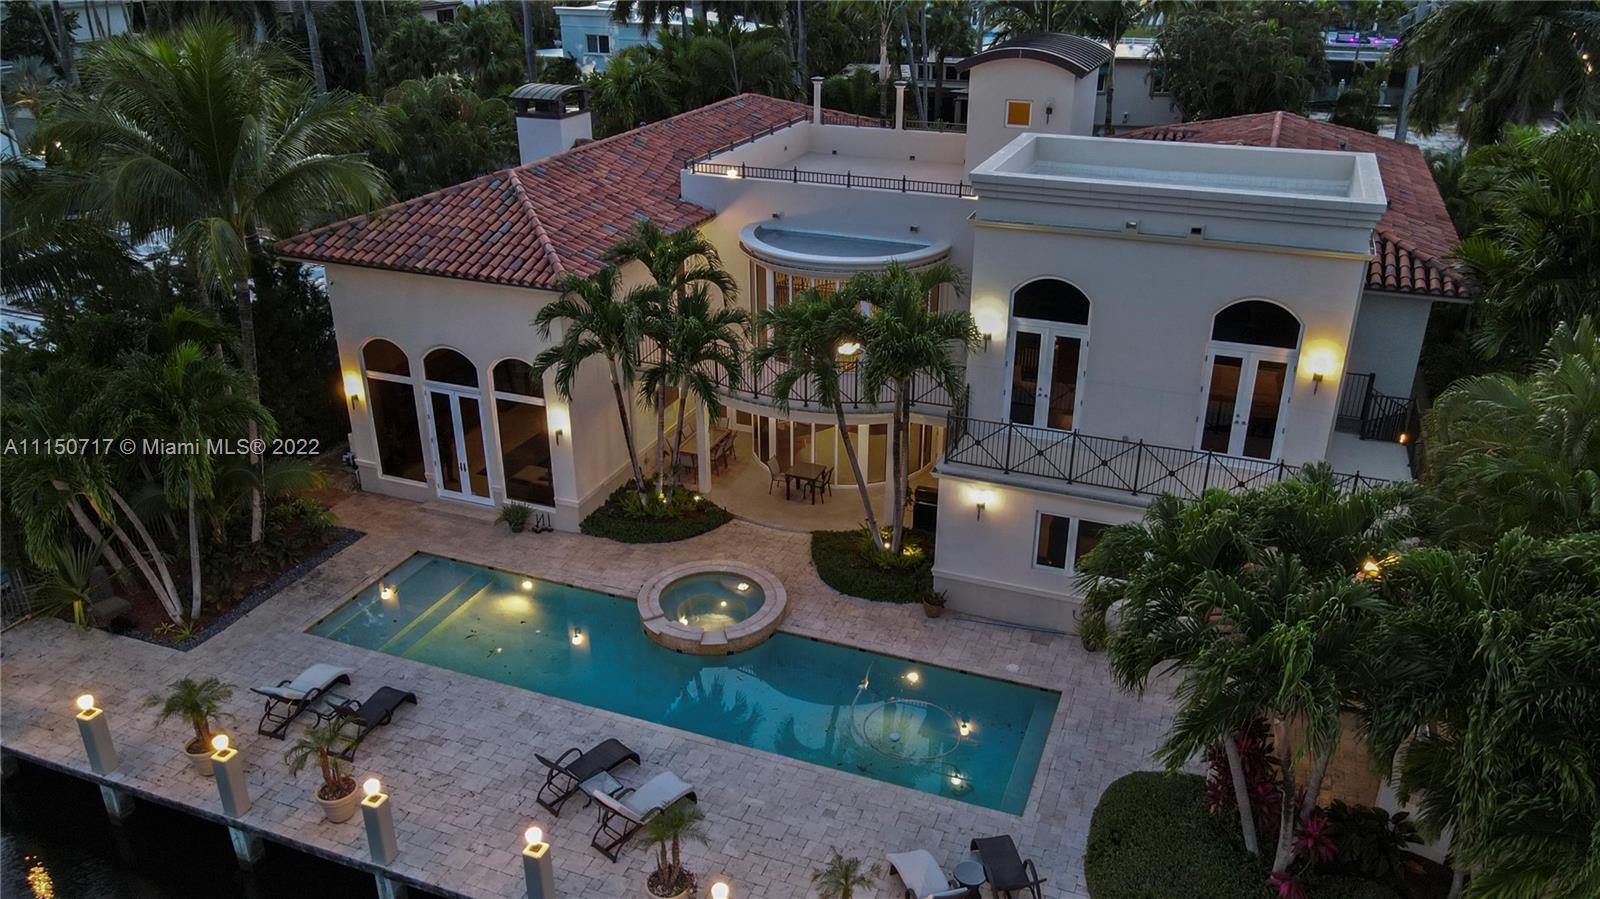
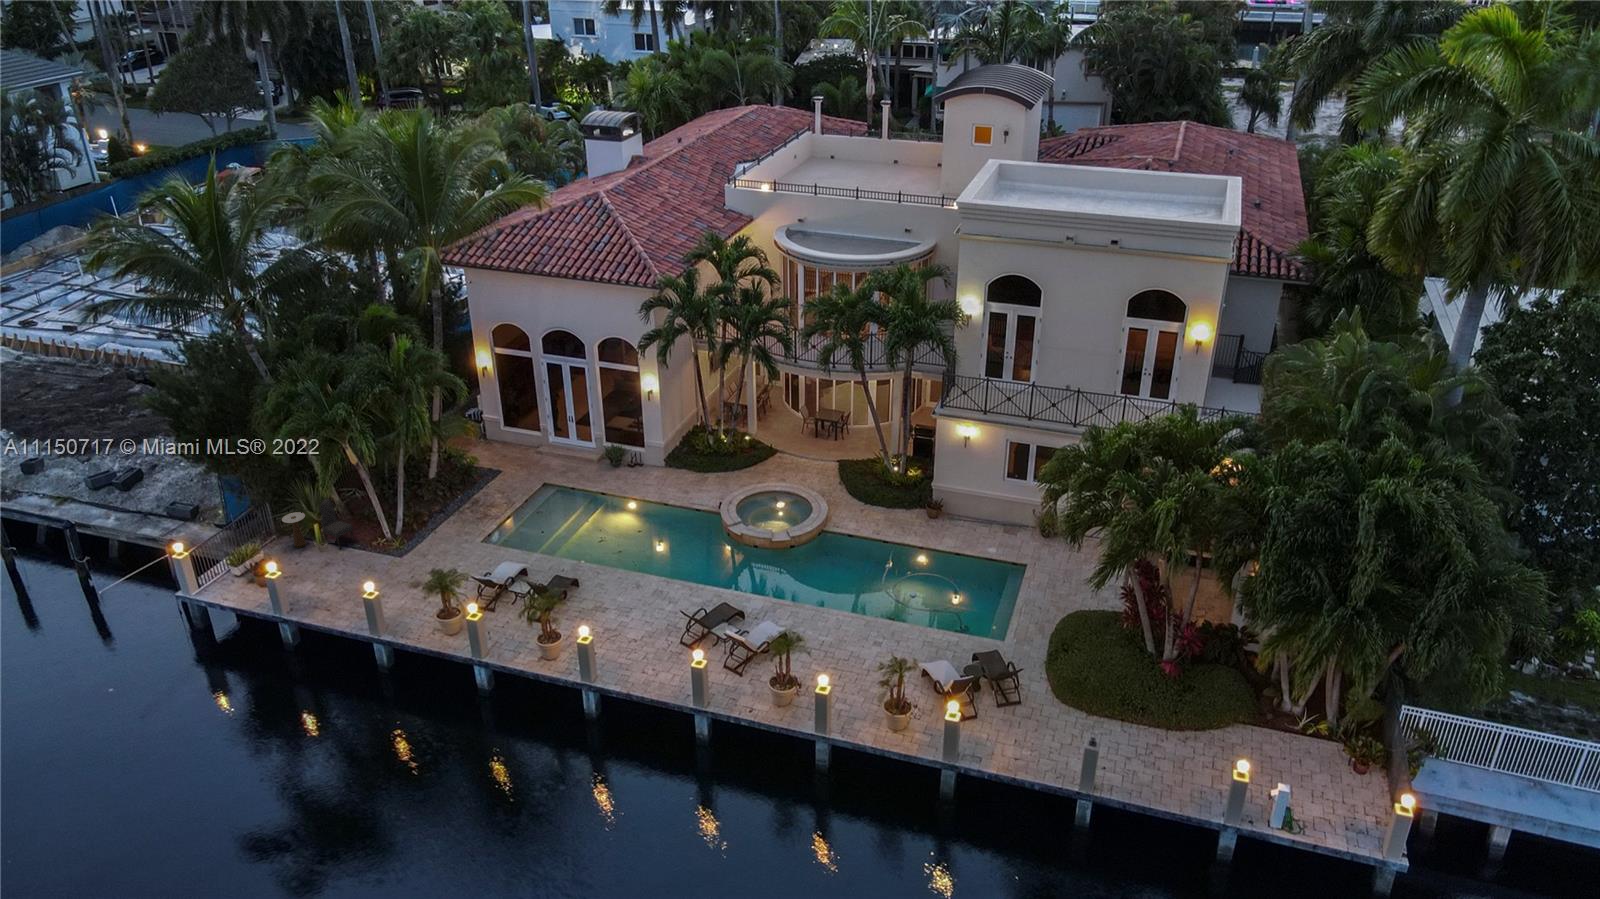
side table: none [32,583,70,632] -> present [282,512,306,548]

